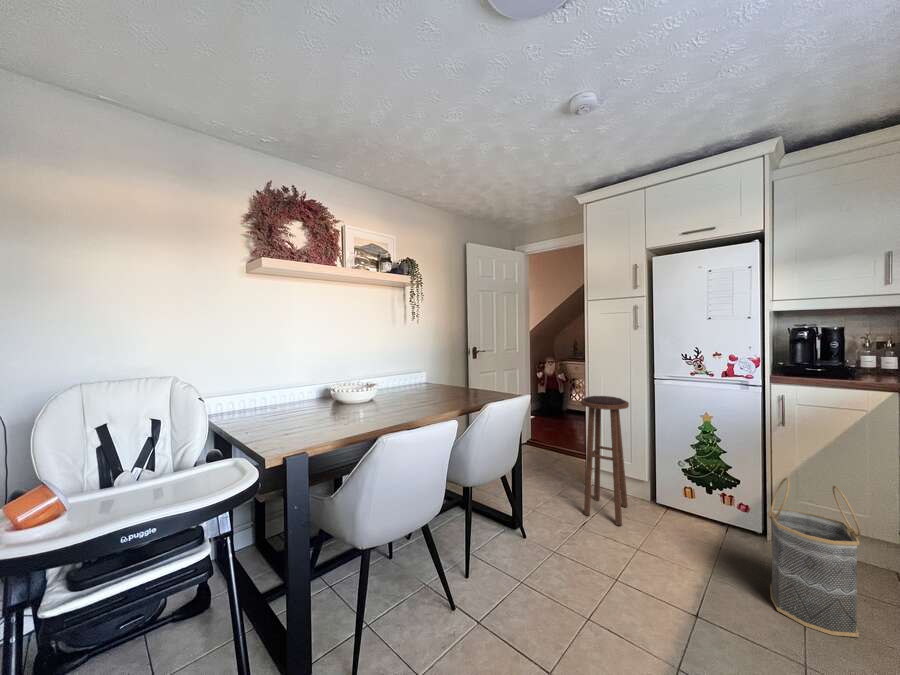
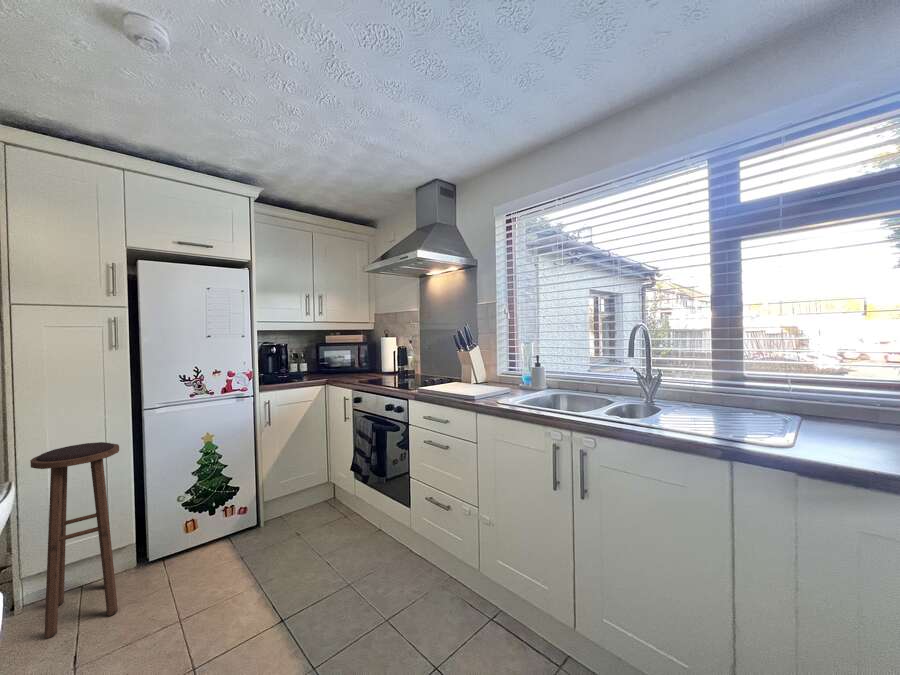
basket: present [768,478,861,637] -> none [279,460,335,580]

